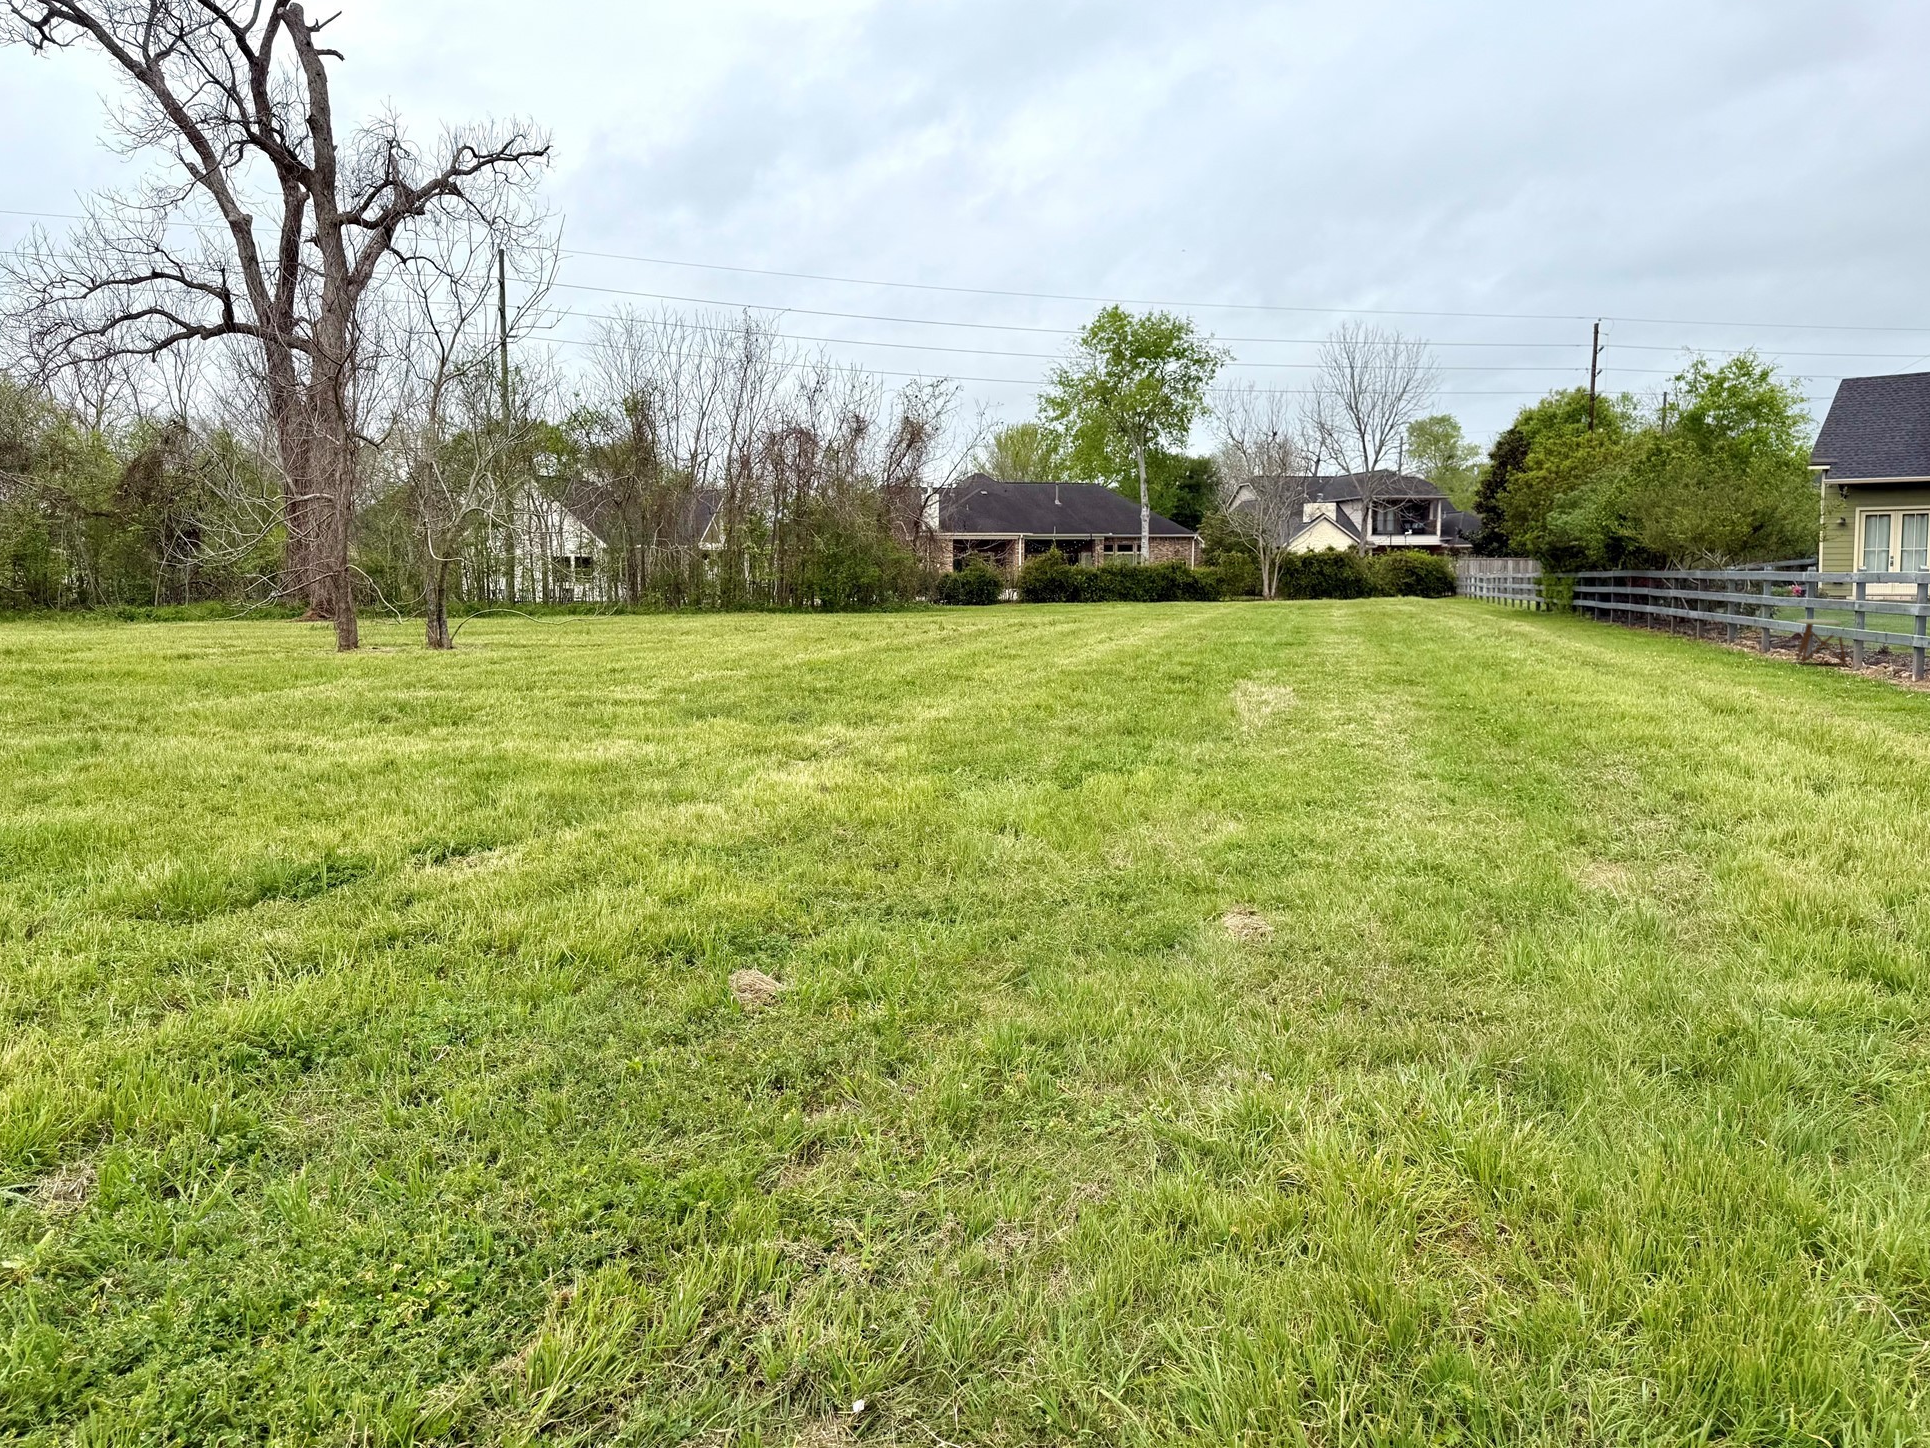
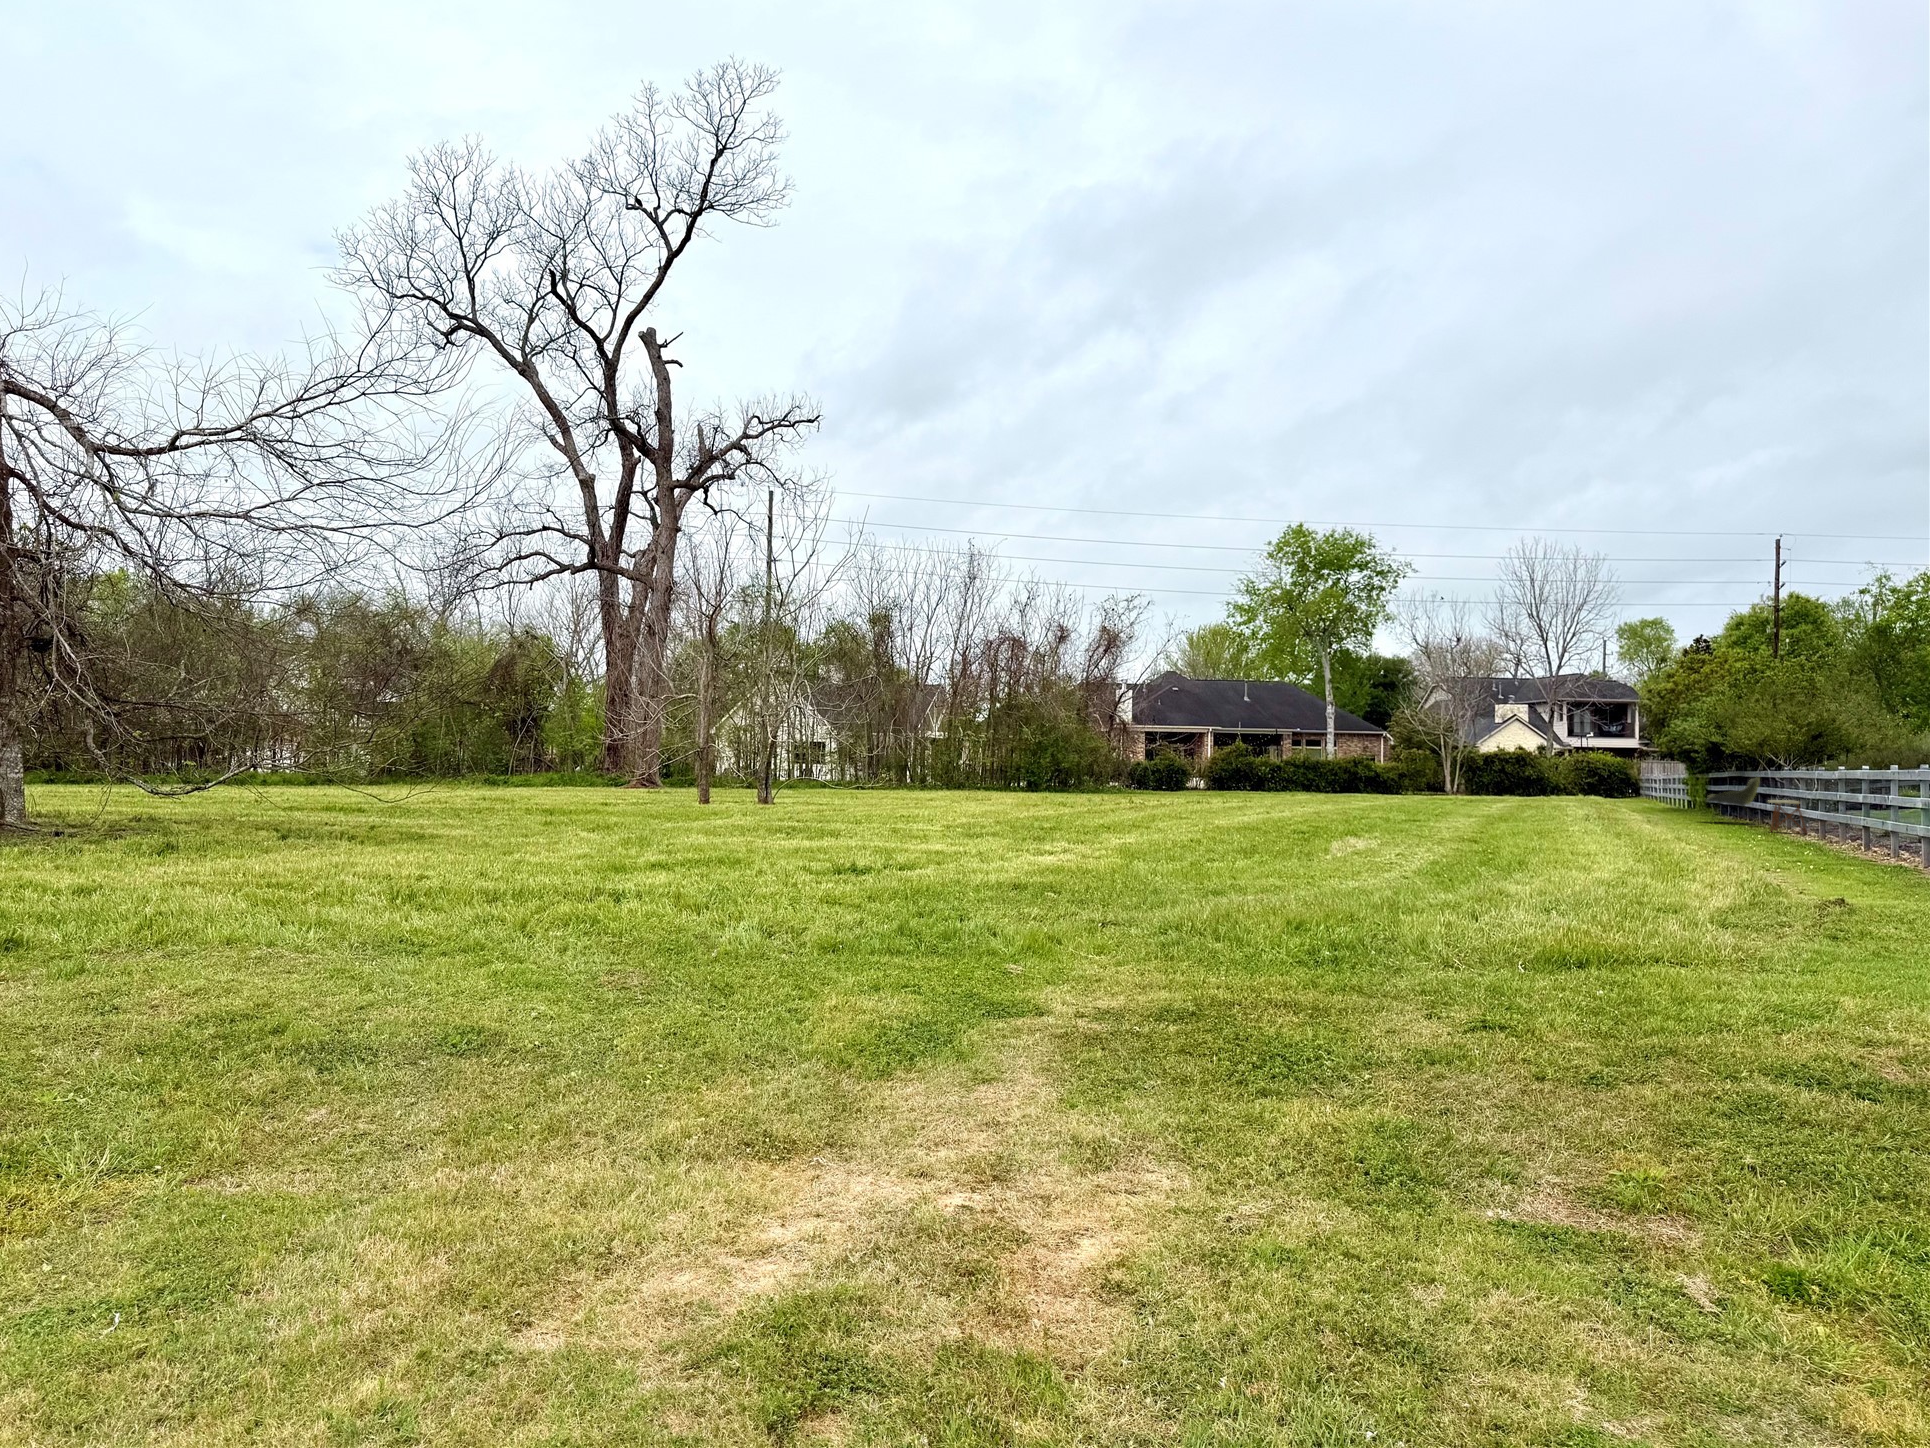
lounge chair: none [1661,584,1734,647] -> present [1706,778,1760,825]

